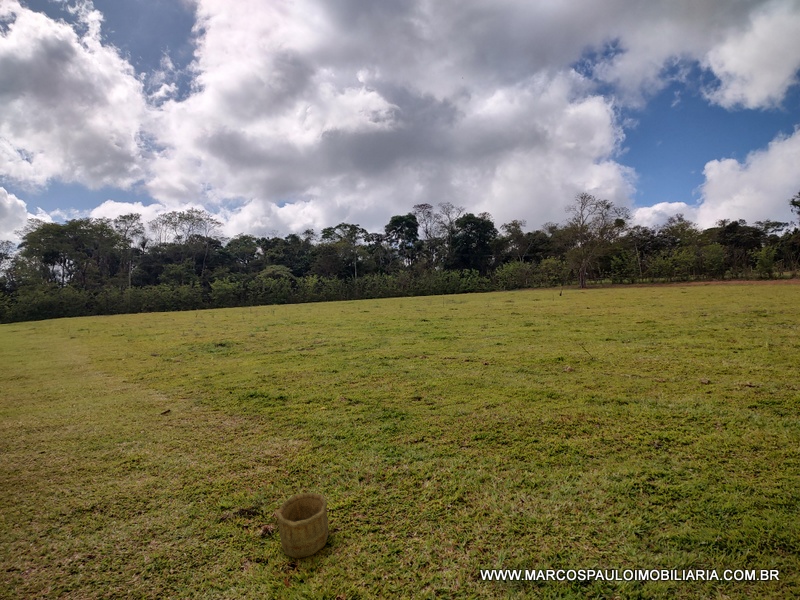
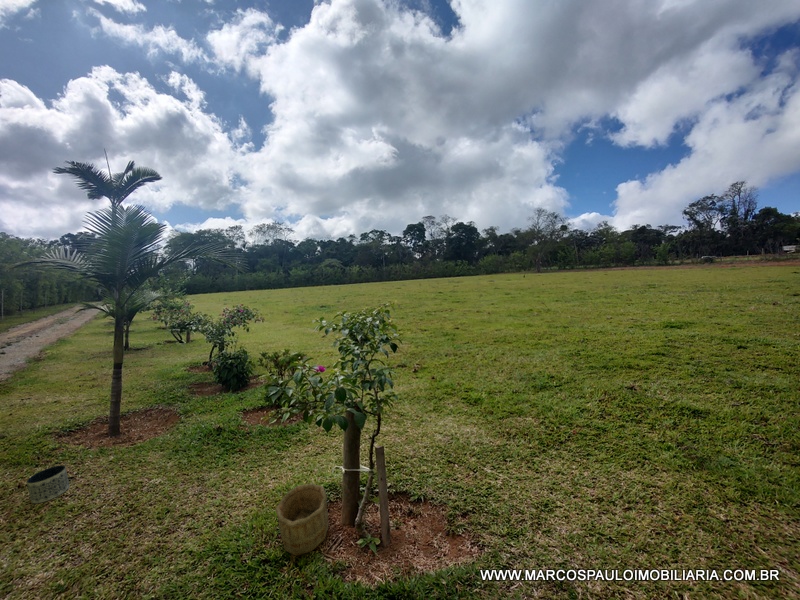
planter: none [16,481,54,518] -> present [27,465,69,503]

